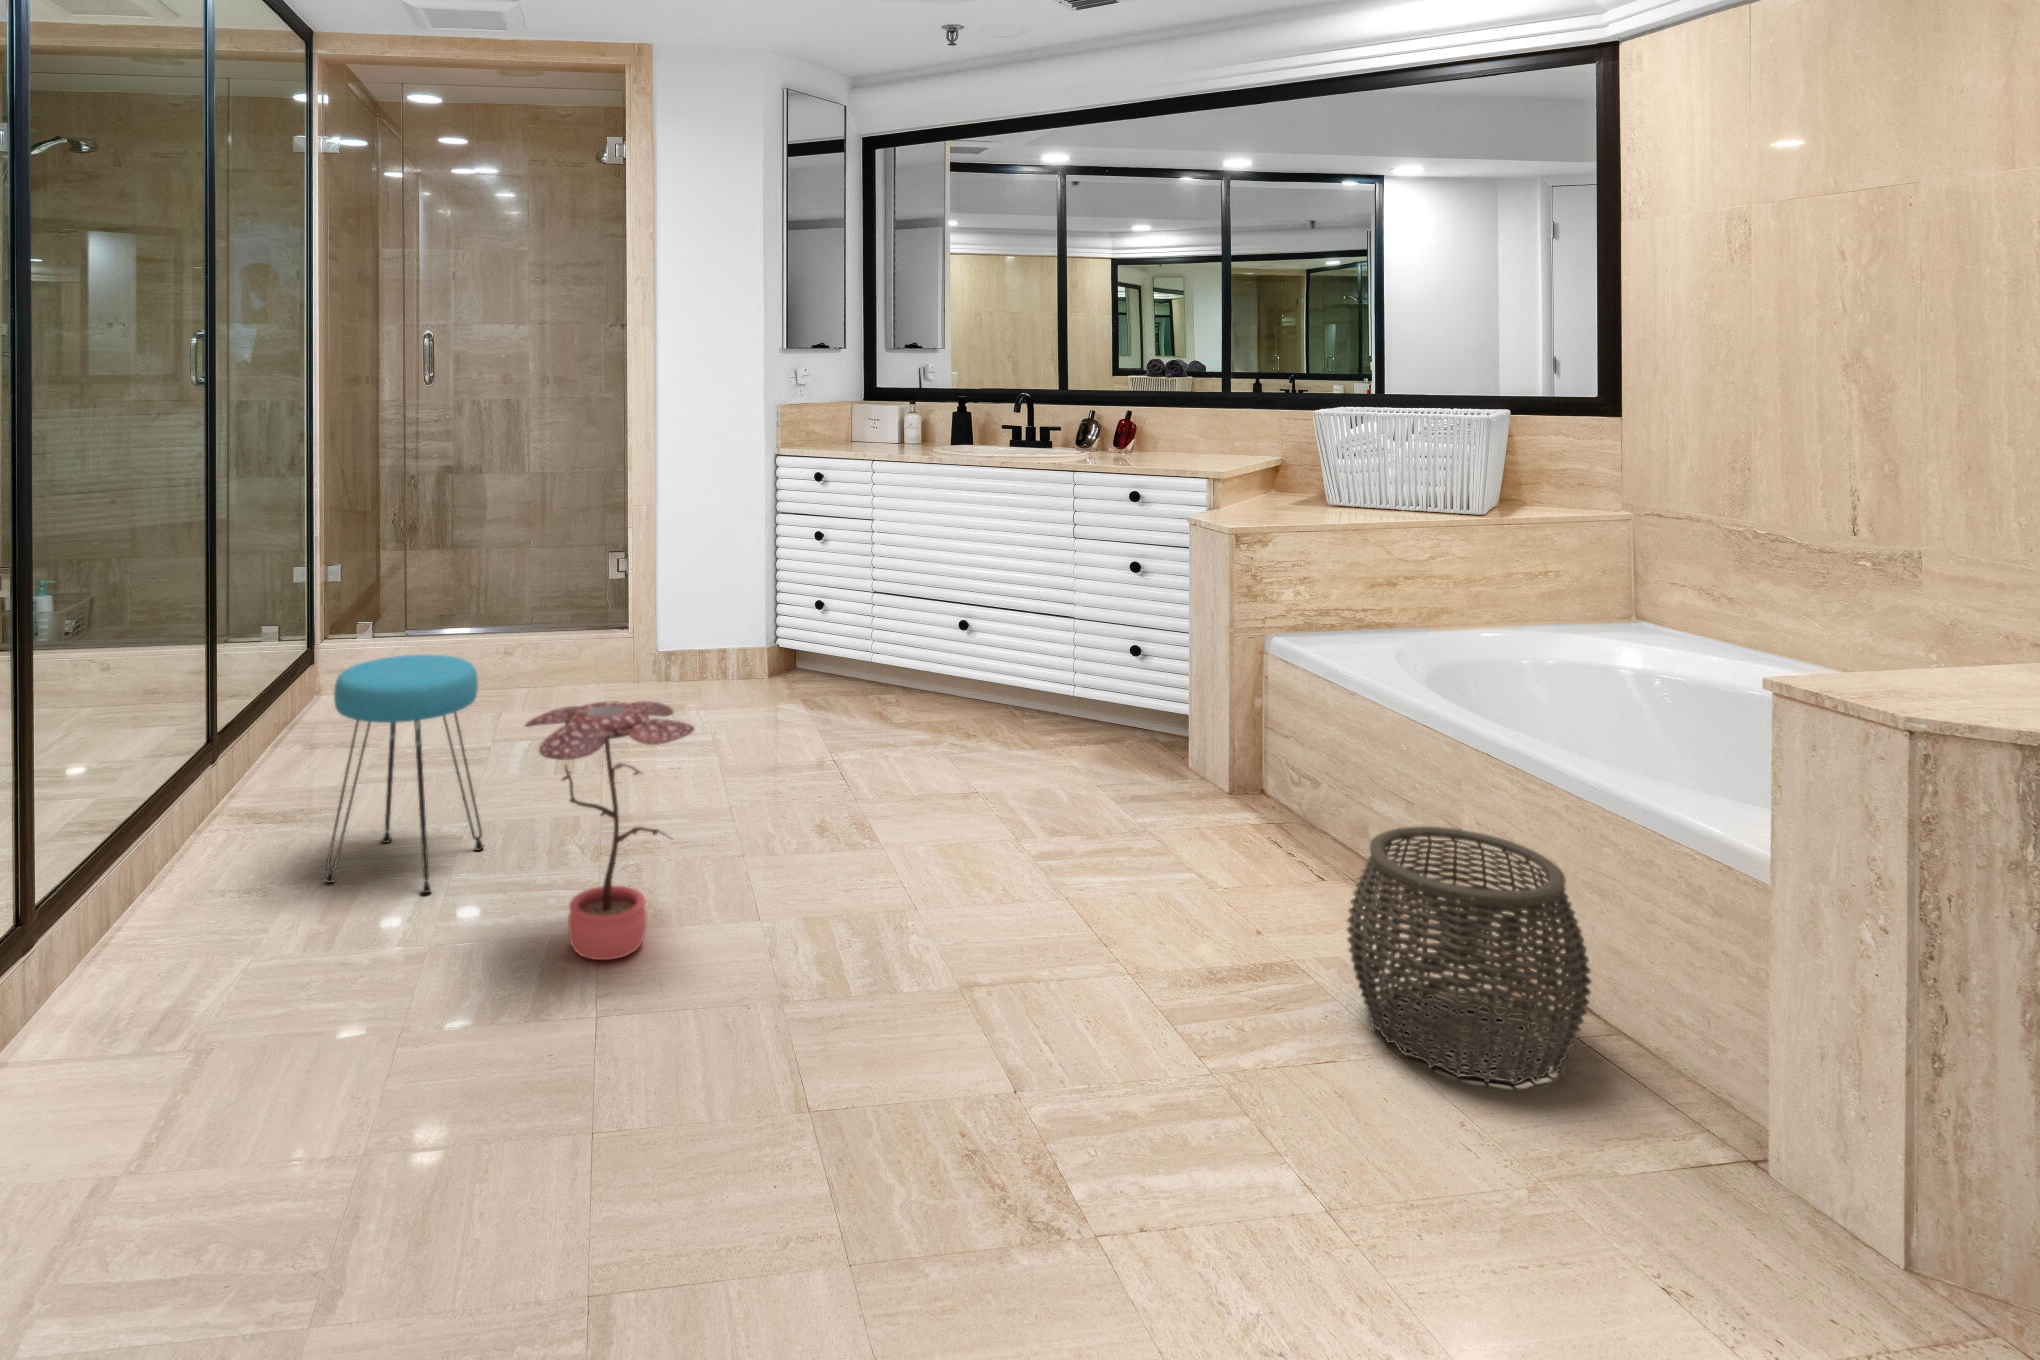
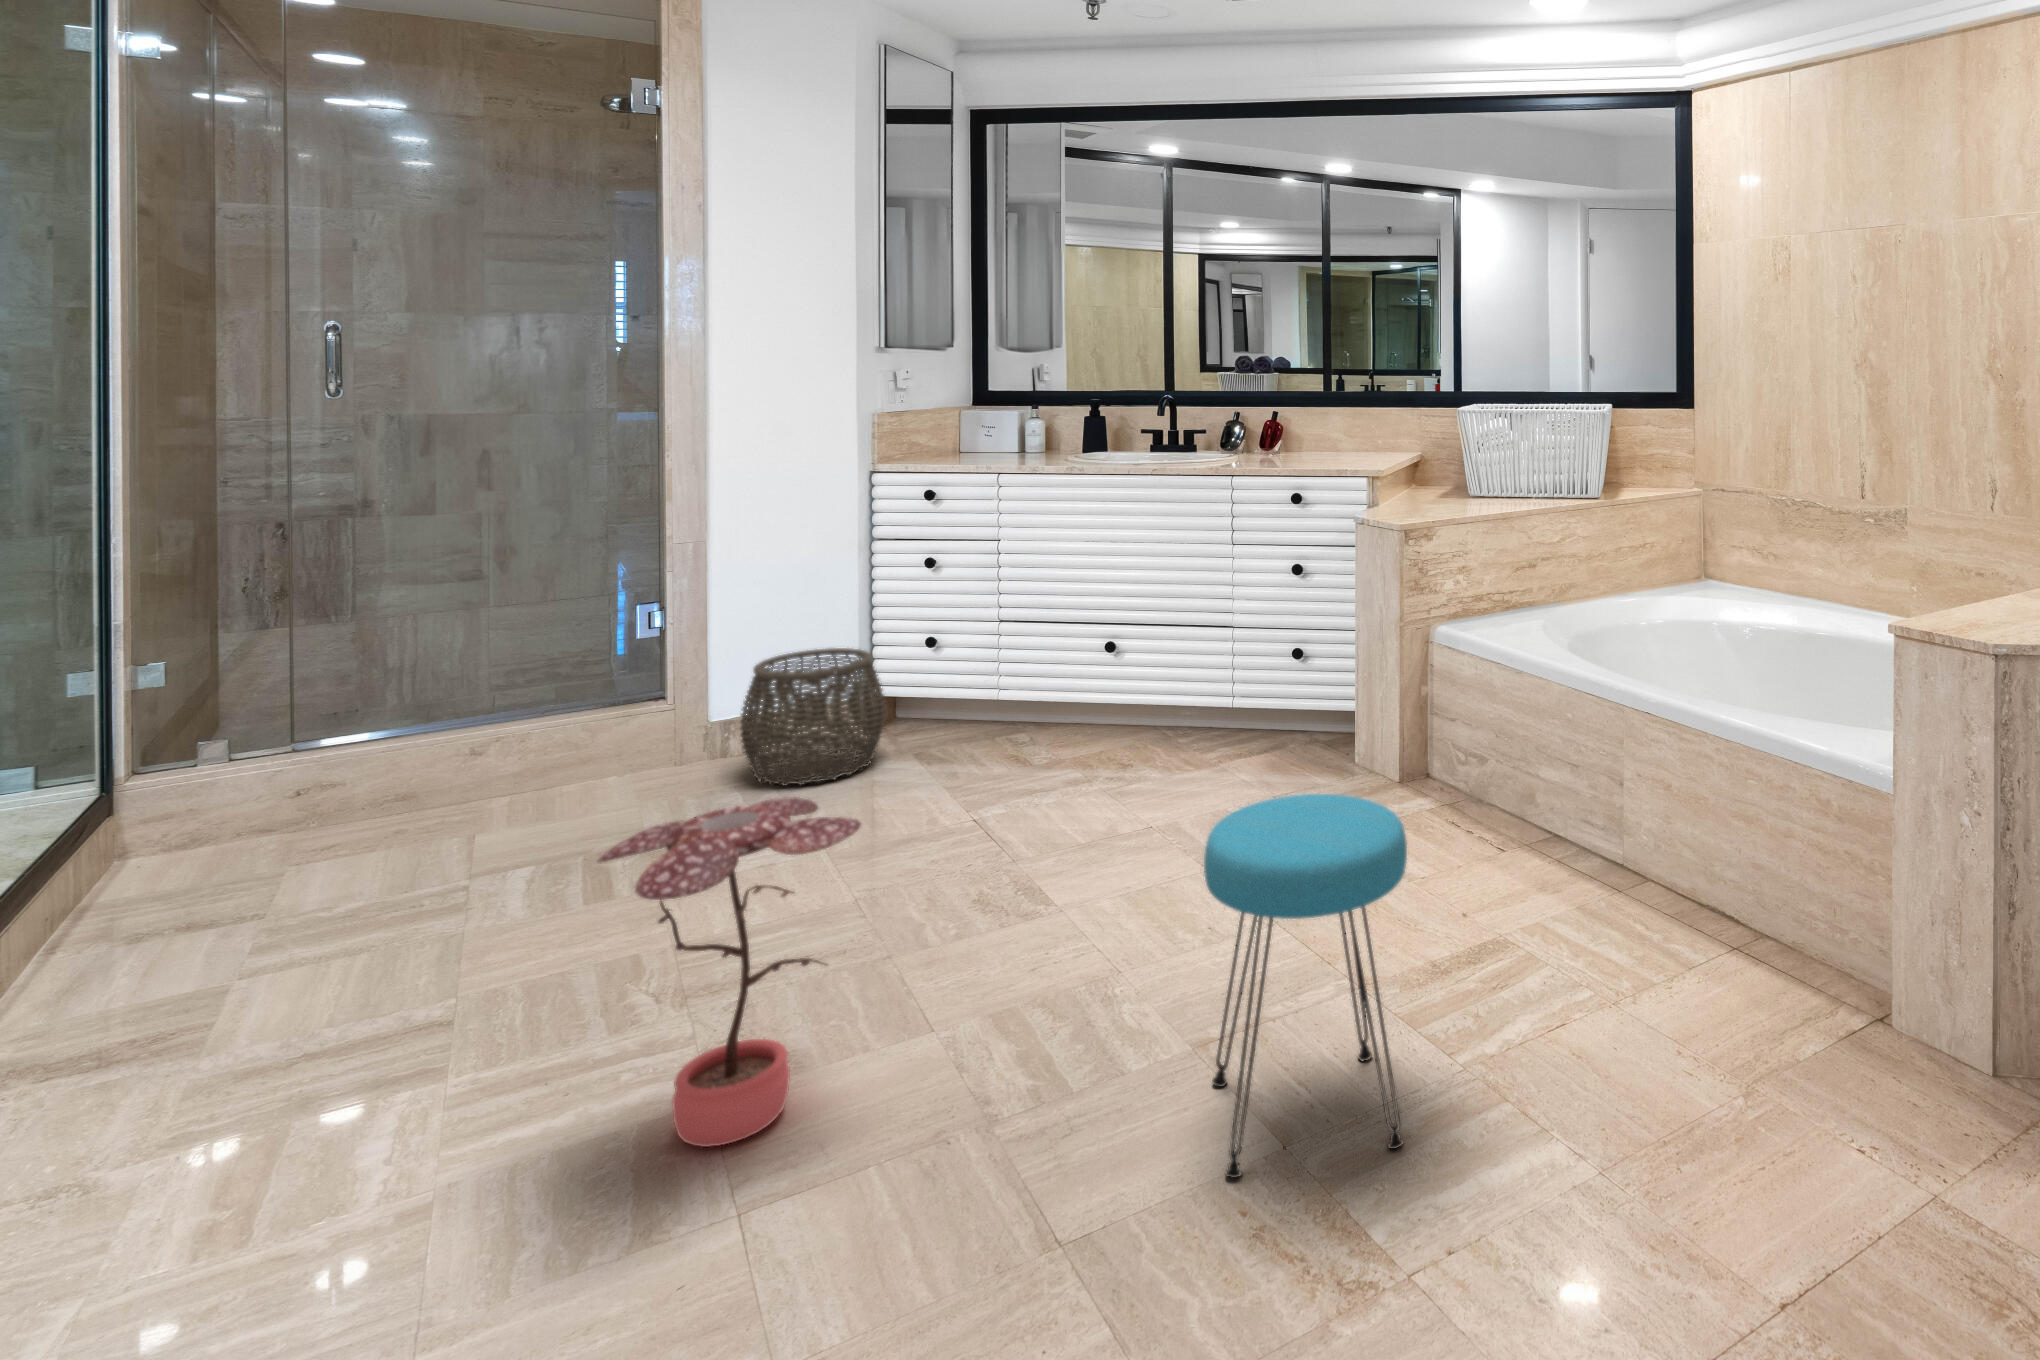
stool: present [324,655,484,893] -> present [1204,794,1407,1178]
woven basket: present [1347,826,1591,1085] -> present [740,648,886,786]

